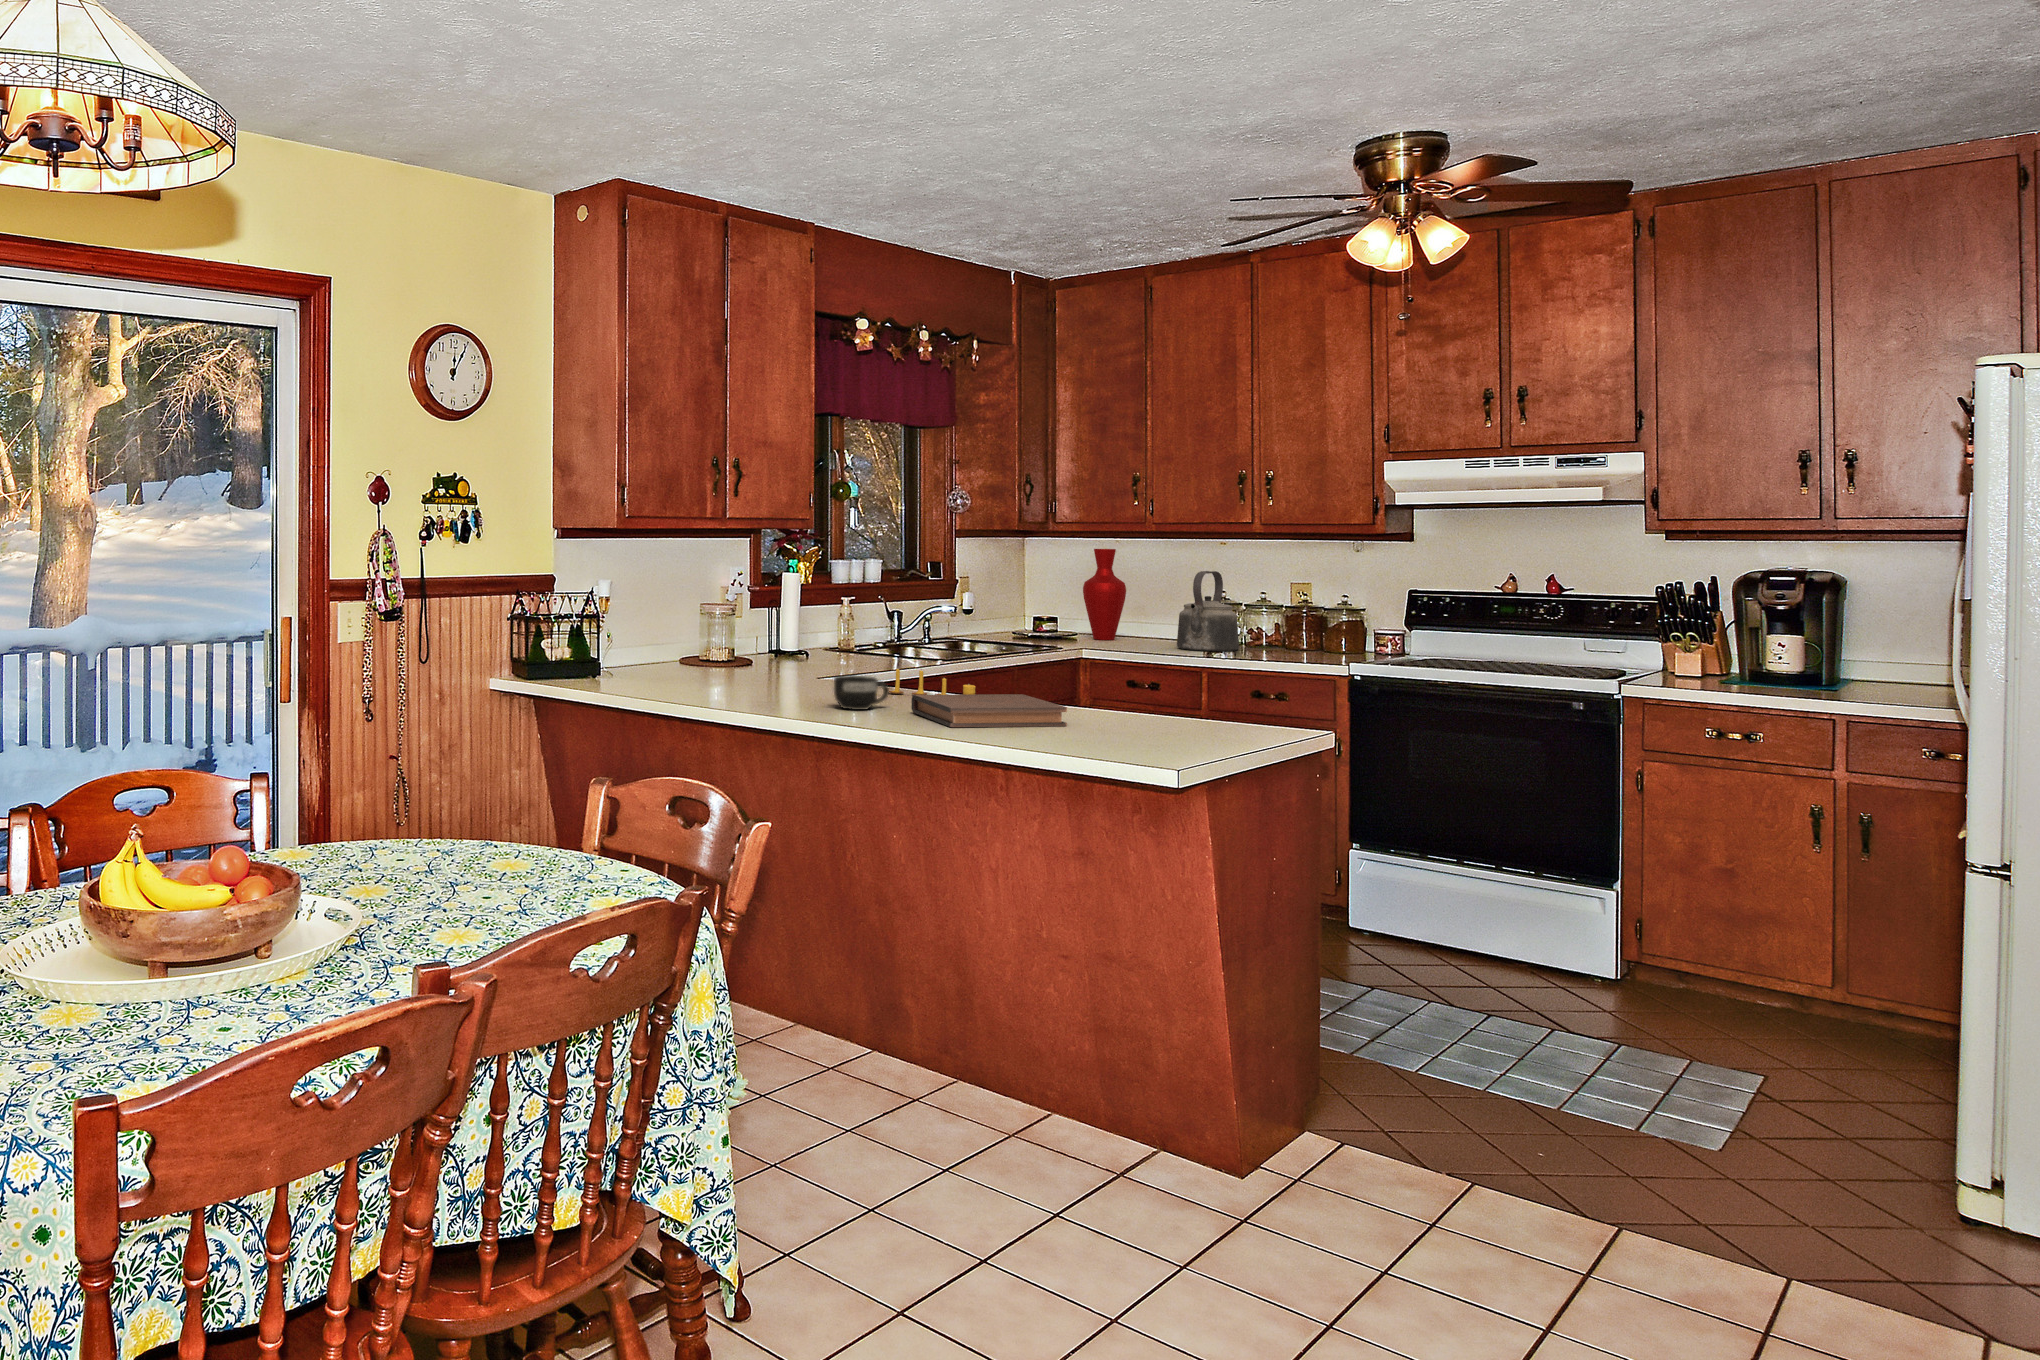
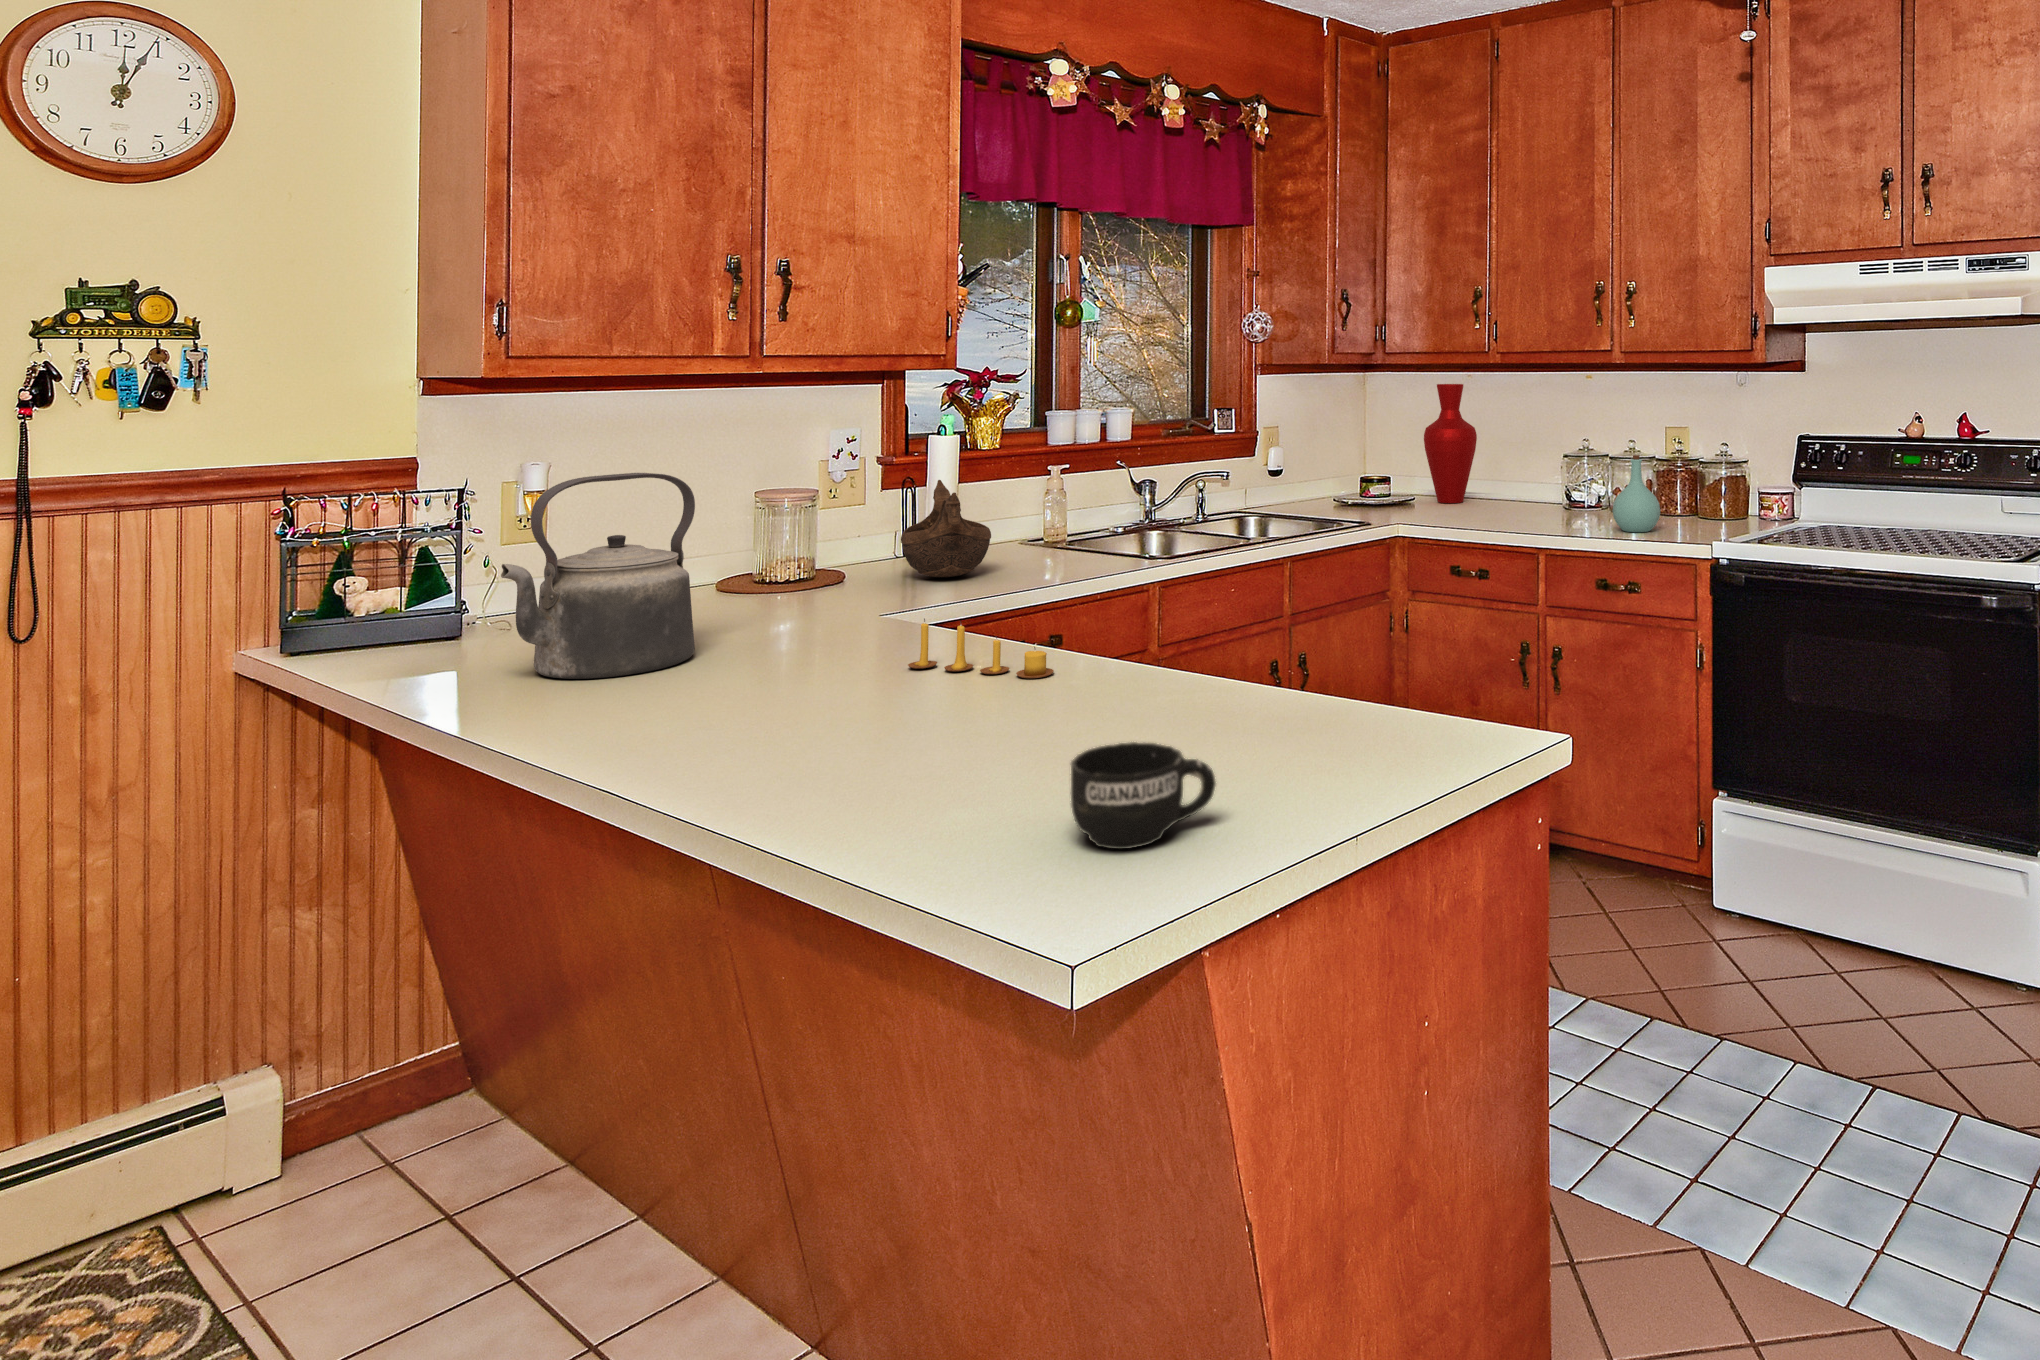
kettle: present [1177,571,1239,651] -> present [501,473,695,679]
bottle: none [1257,601,1297,658] -> present [1612,455,1660,532]
decorative bowl: none [786,602,841,663] -> present [901,480,991,577]
mug: present [834,675,889,710] -> present [1071,742,1216,849]
book: present [911,694,1067,727] -> none [797,692,1071,813]

